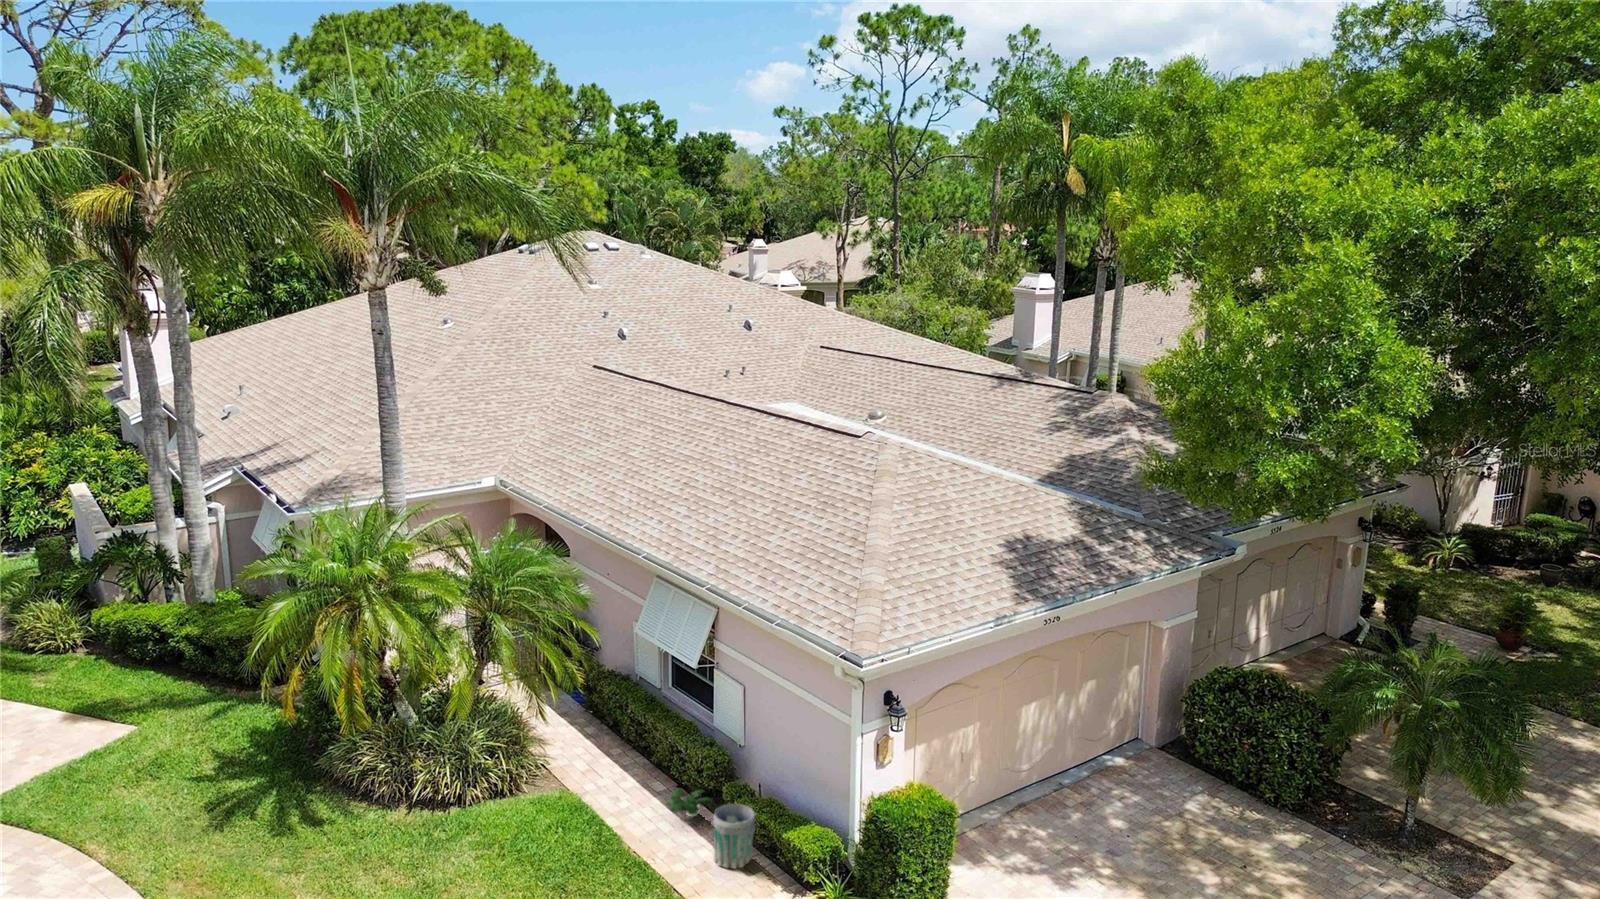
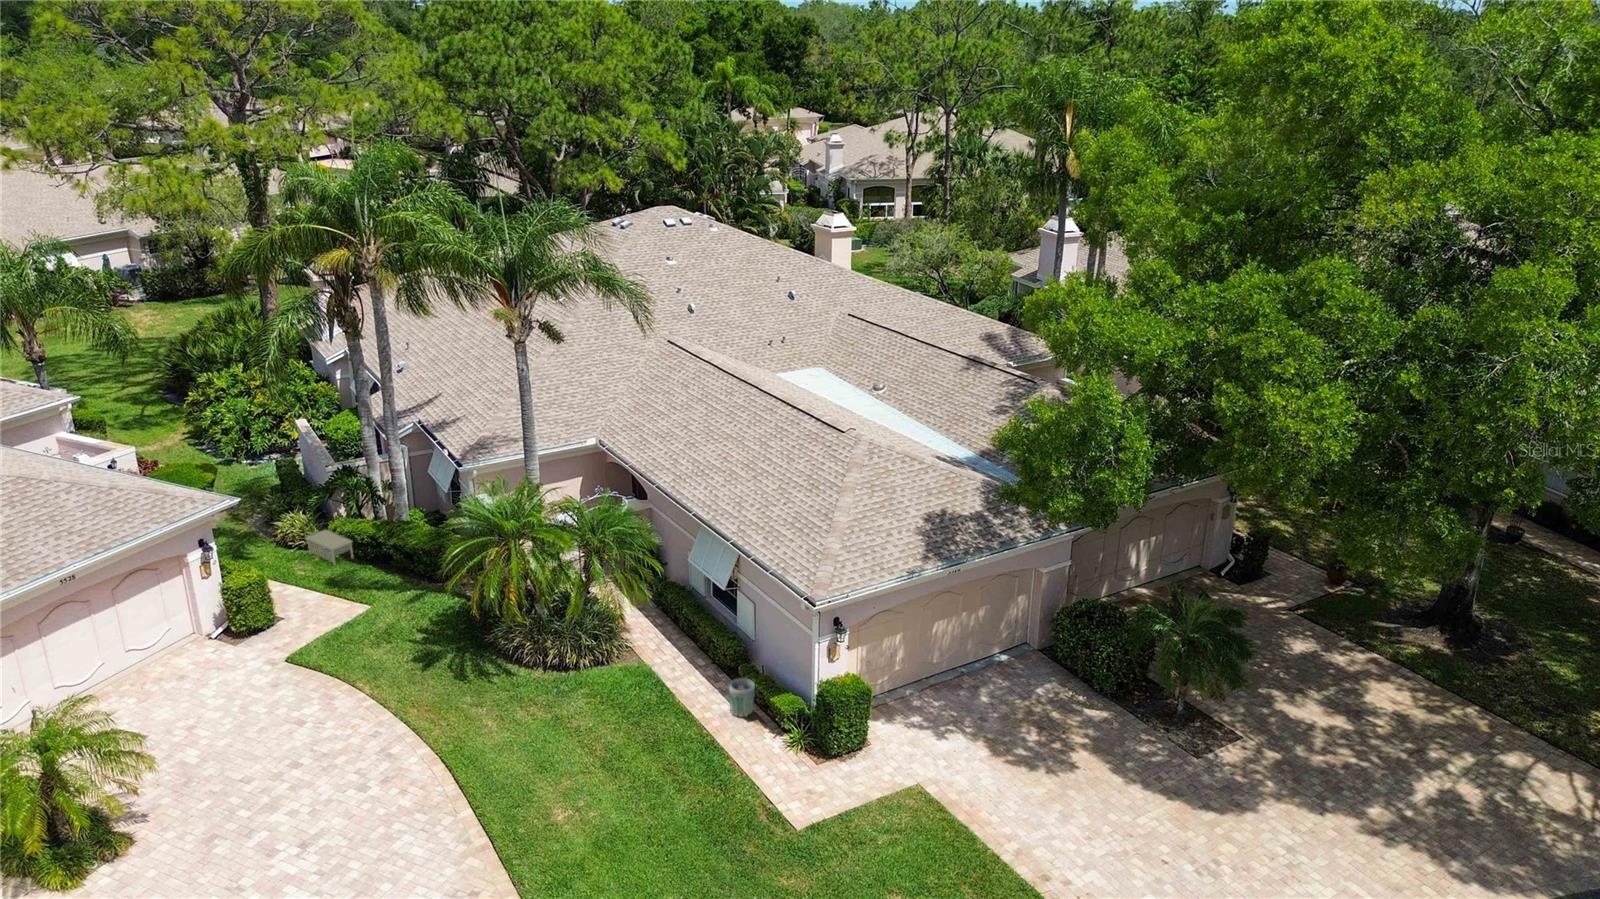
storage bench: none [53,622,127,673] -> present [306,530,353,565]
potted plant: present [667,788,712,816] -> none [703,665,733,683]

